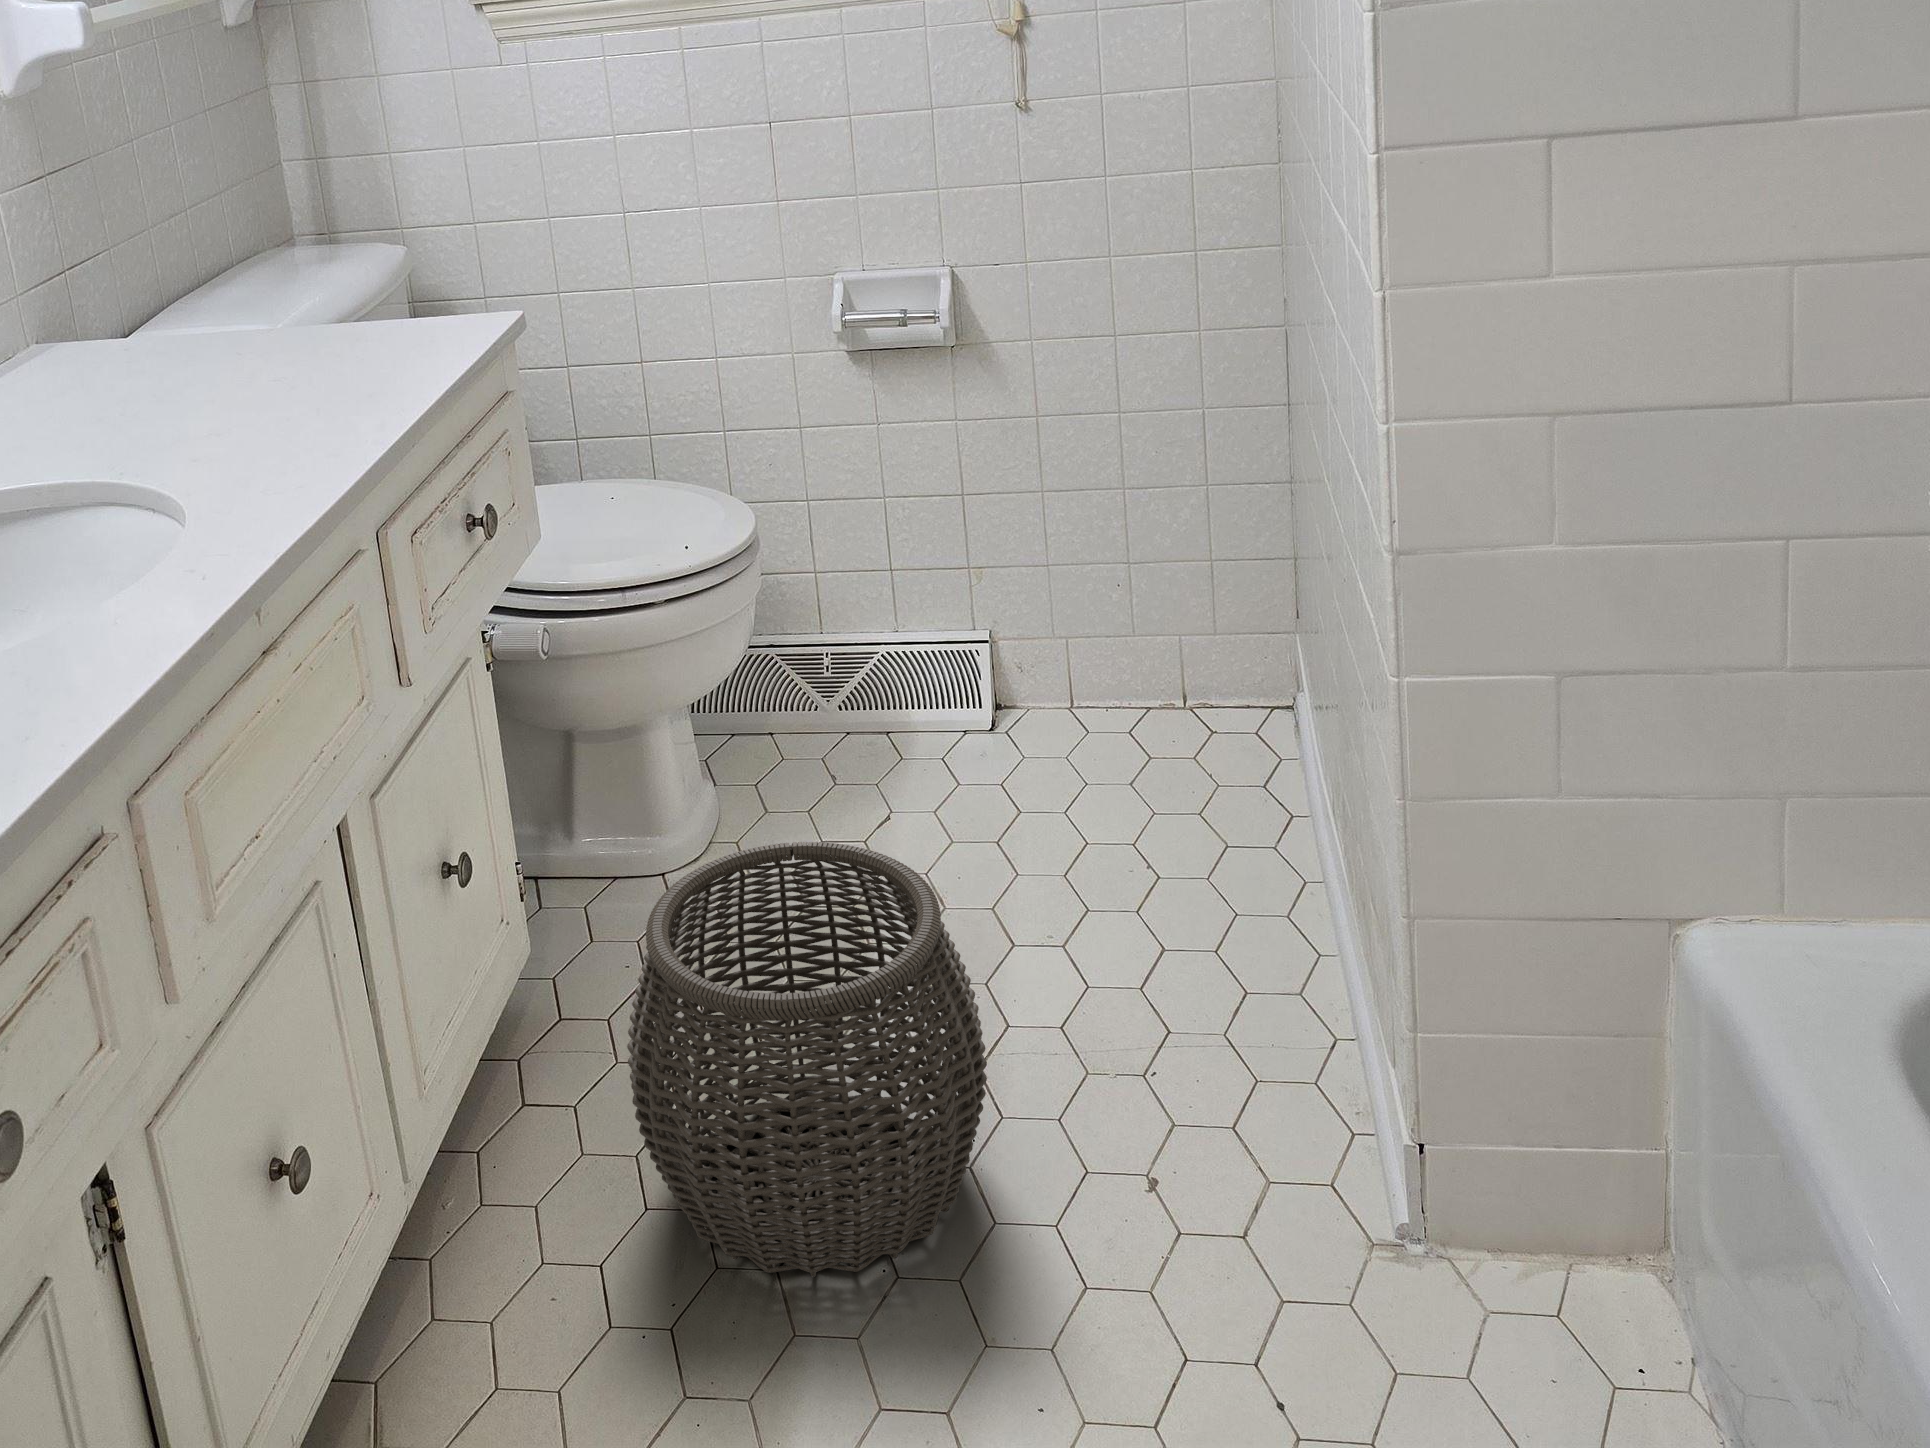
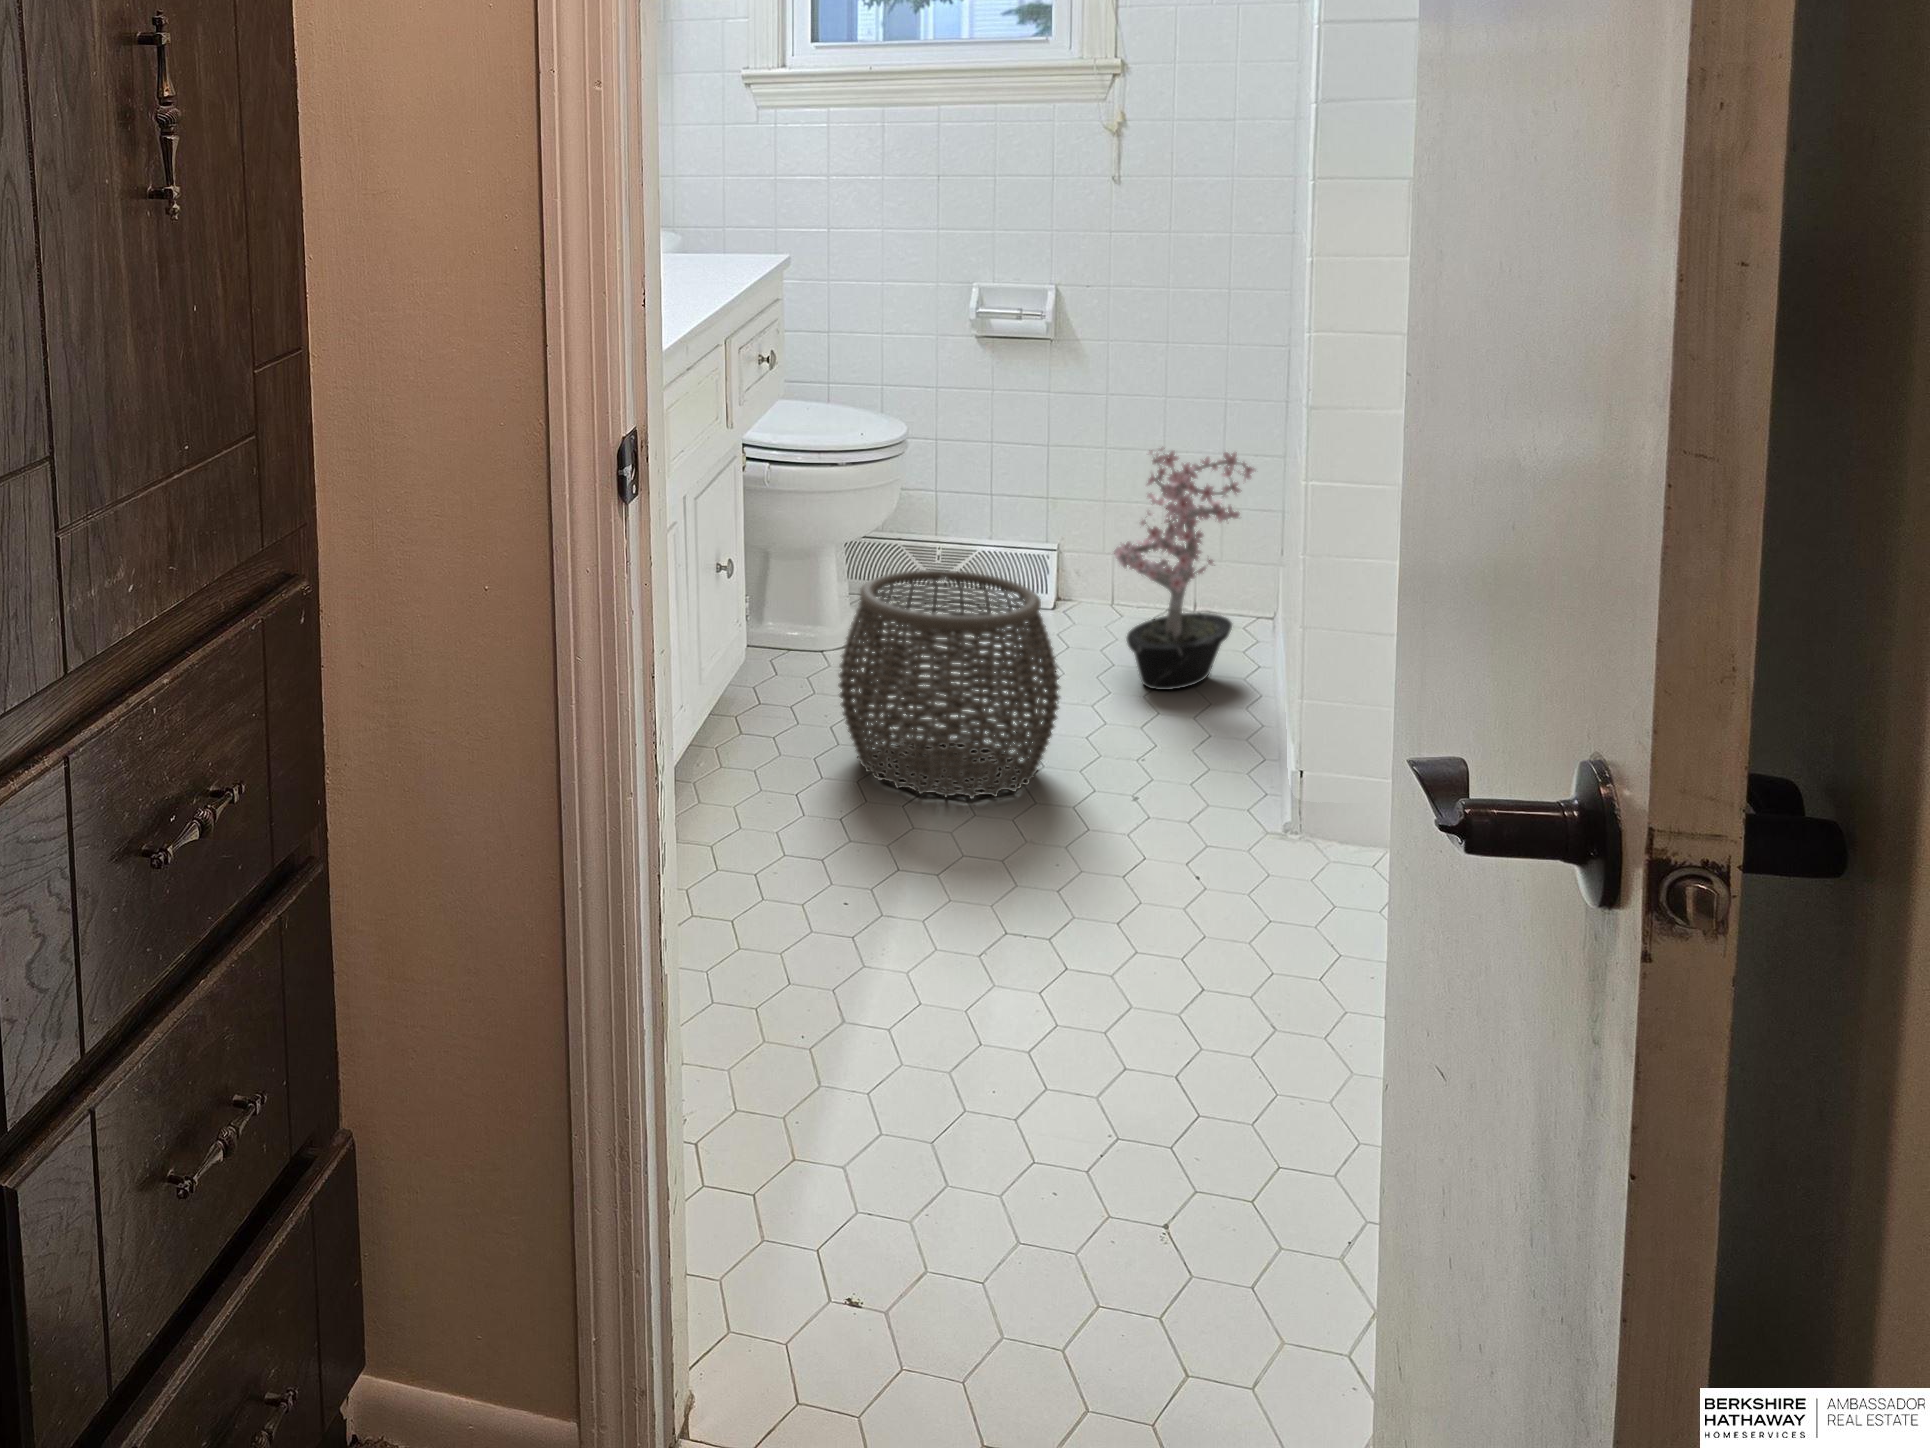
potted plant: none [1052,504,1268,906] -> present [1113,448,1256,690]

